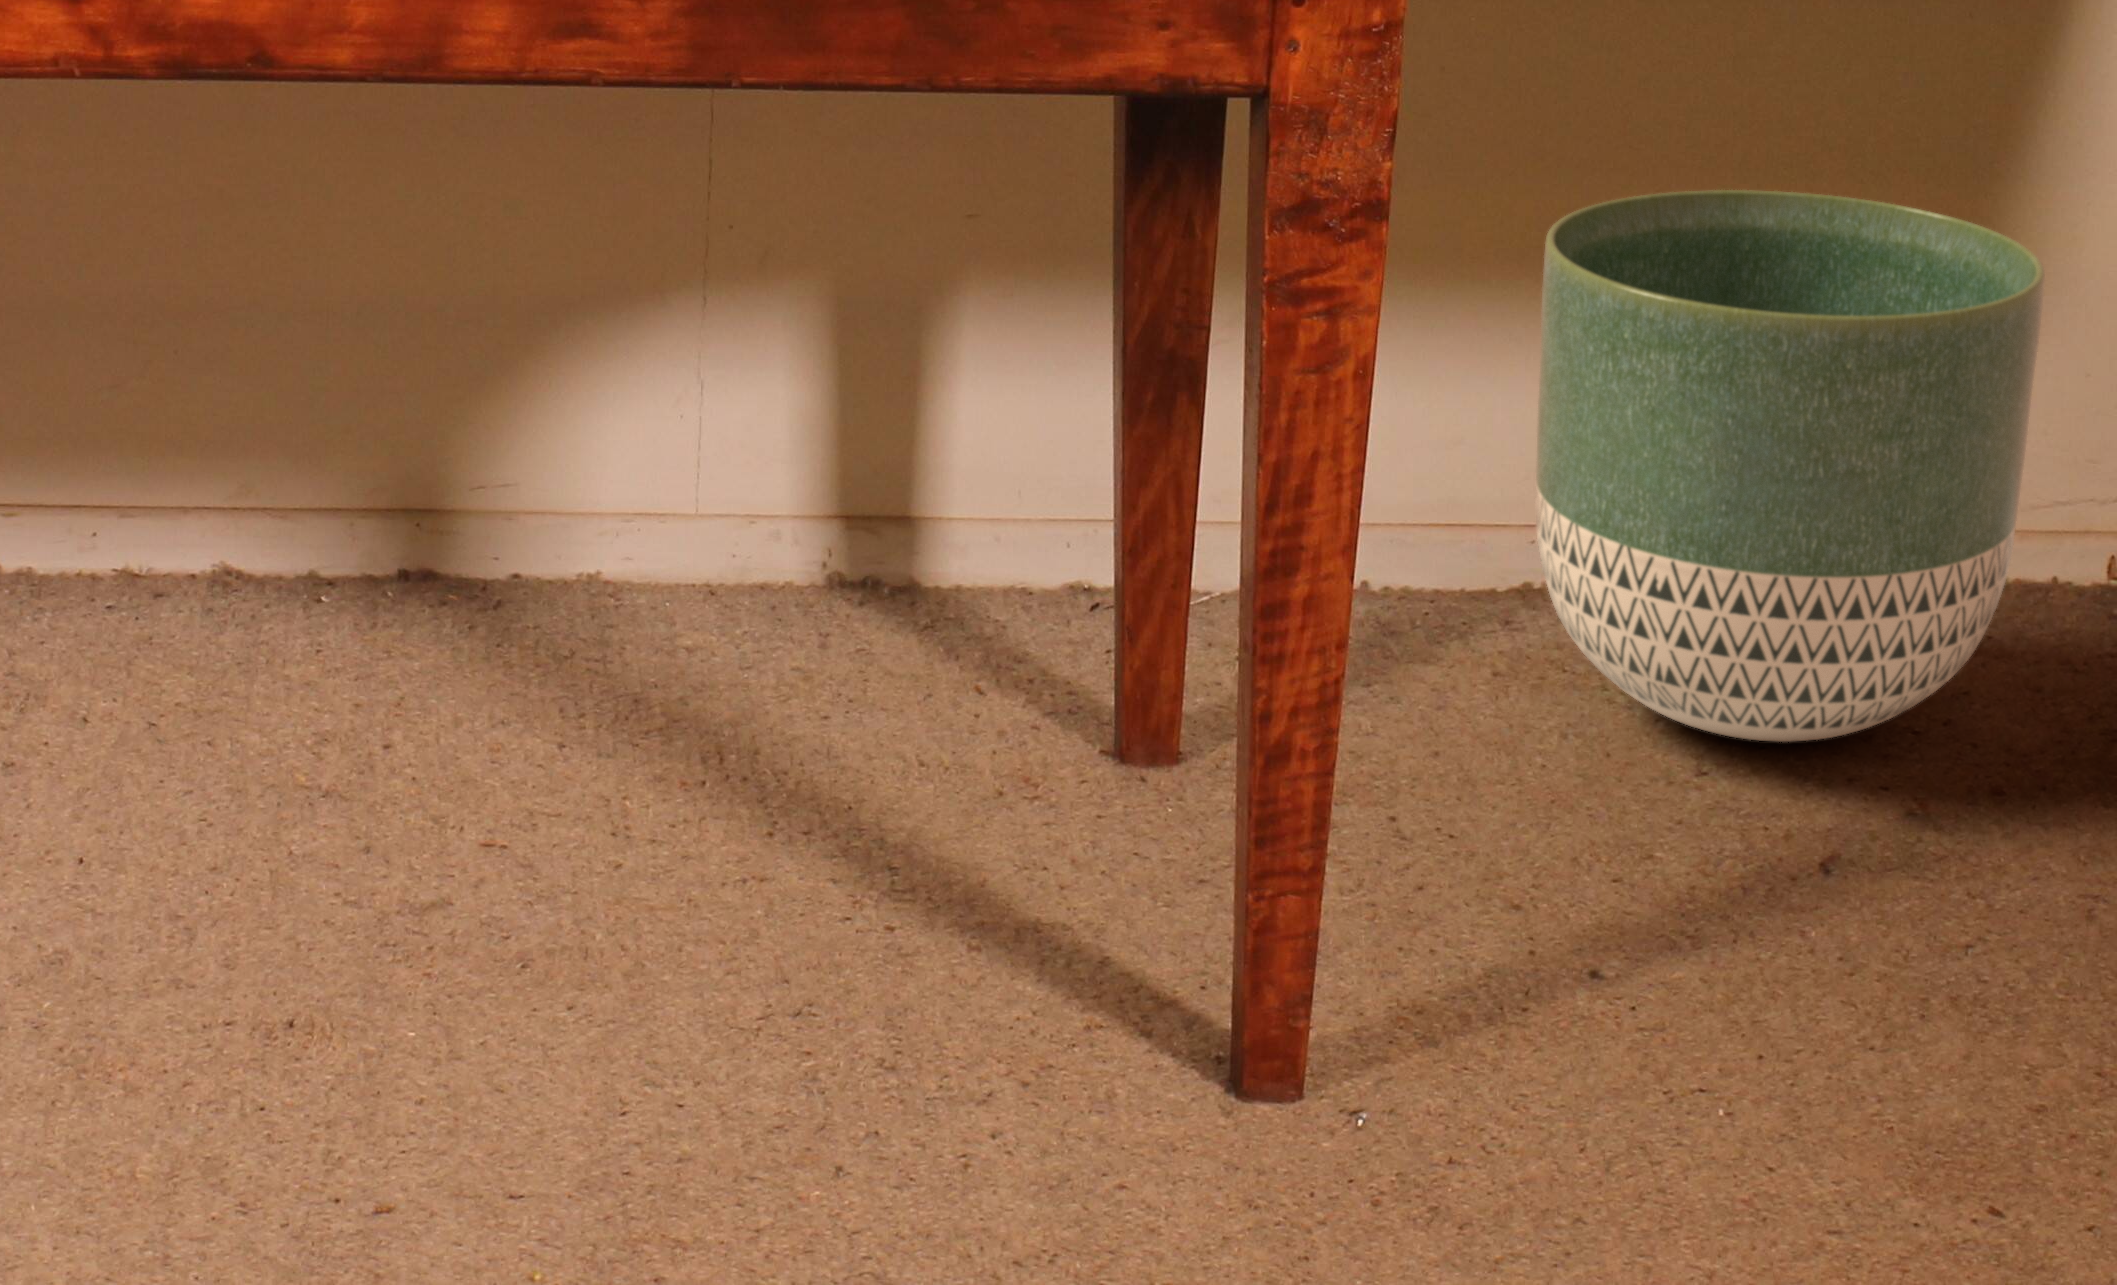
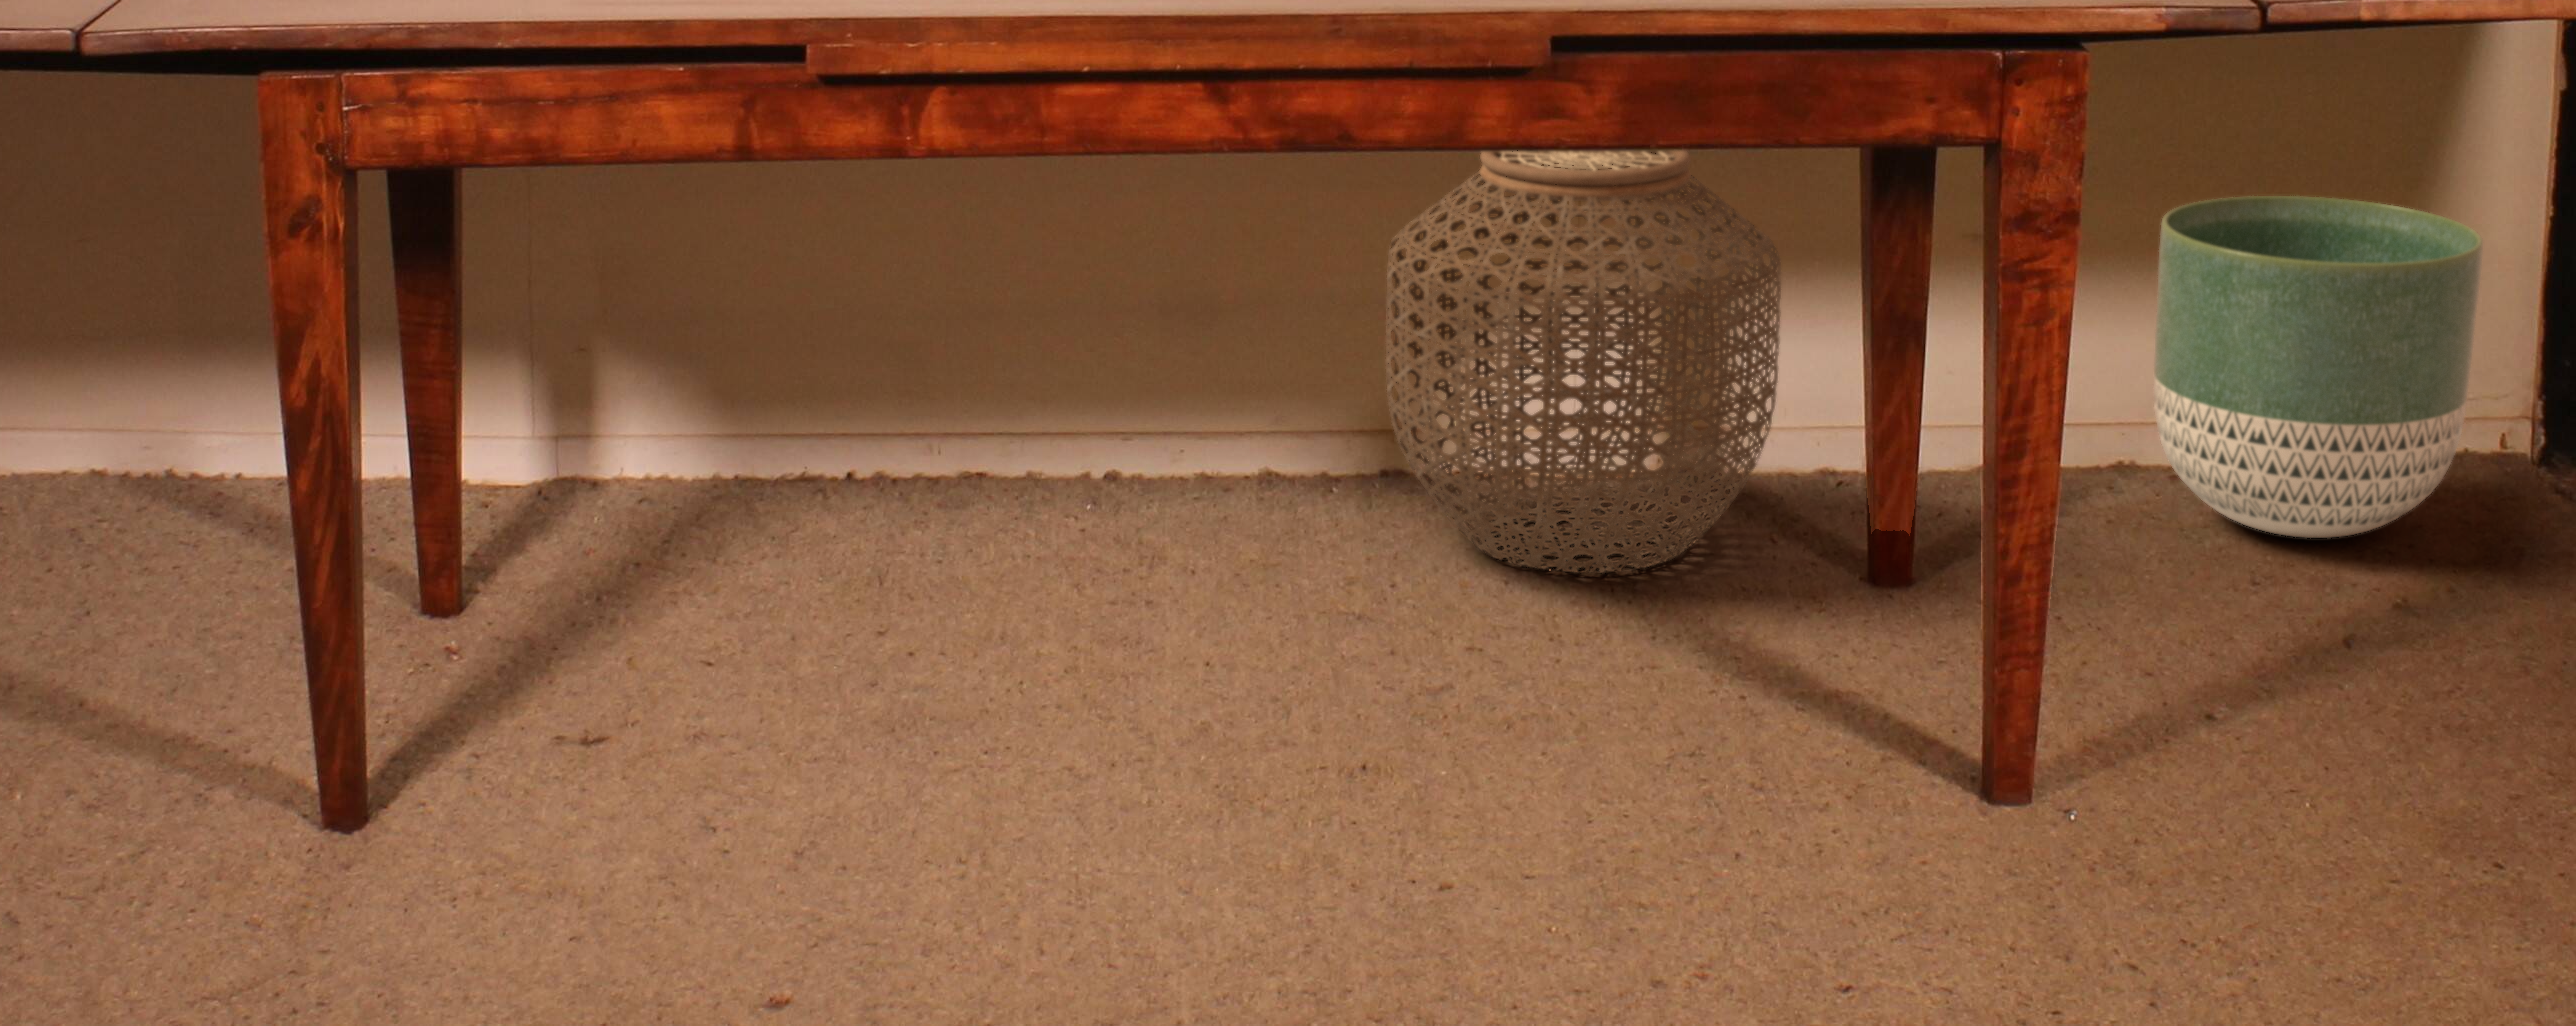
woven basket: none [261,65,909,779] -> present [1386,150,1781,573]

